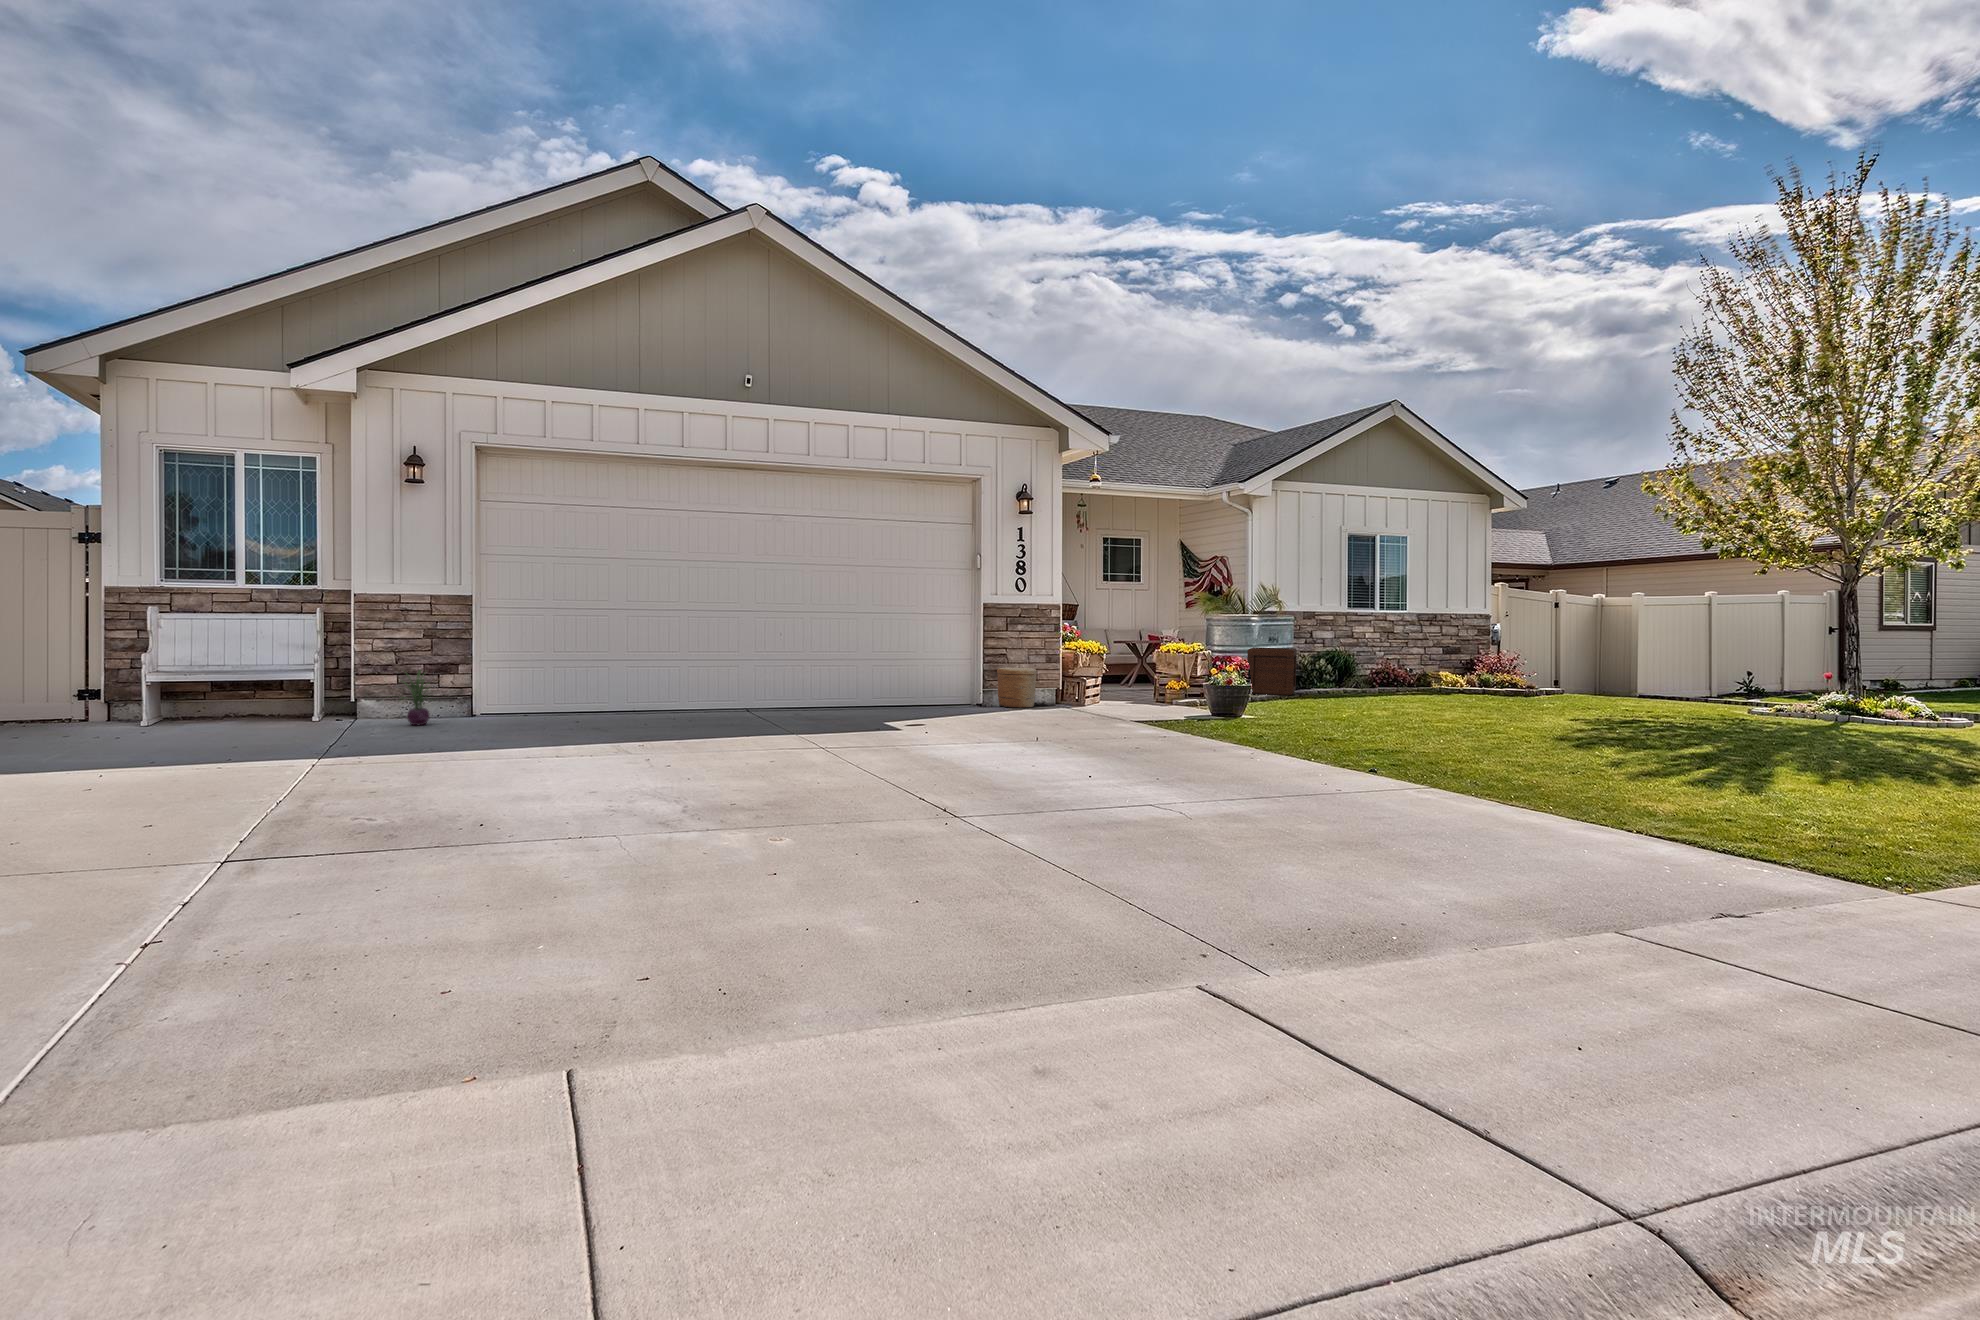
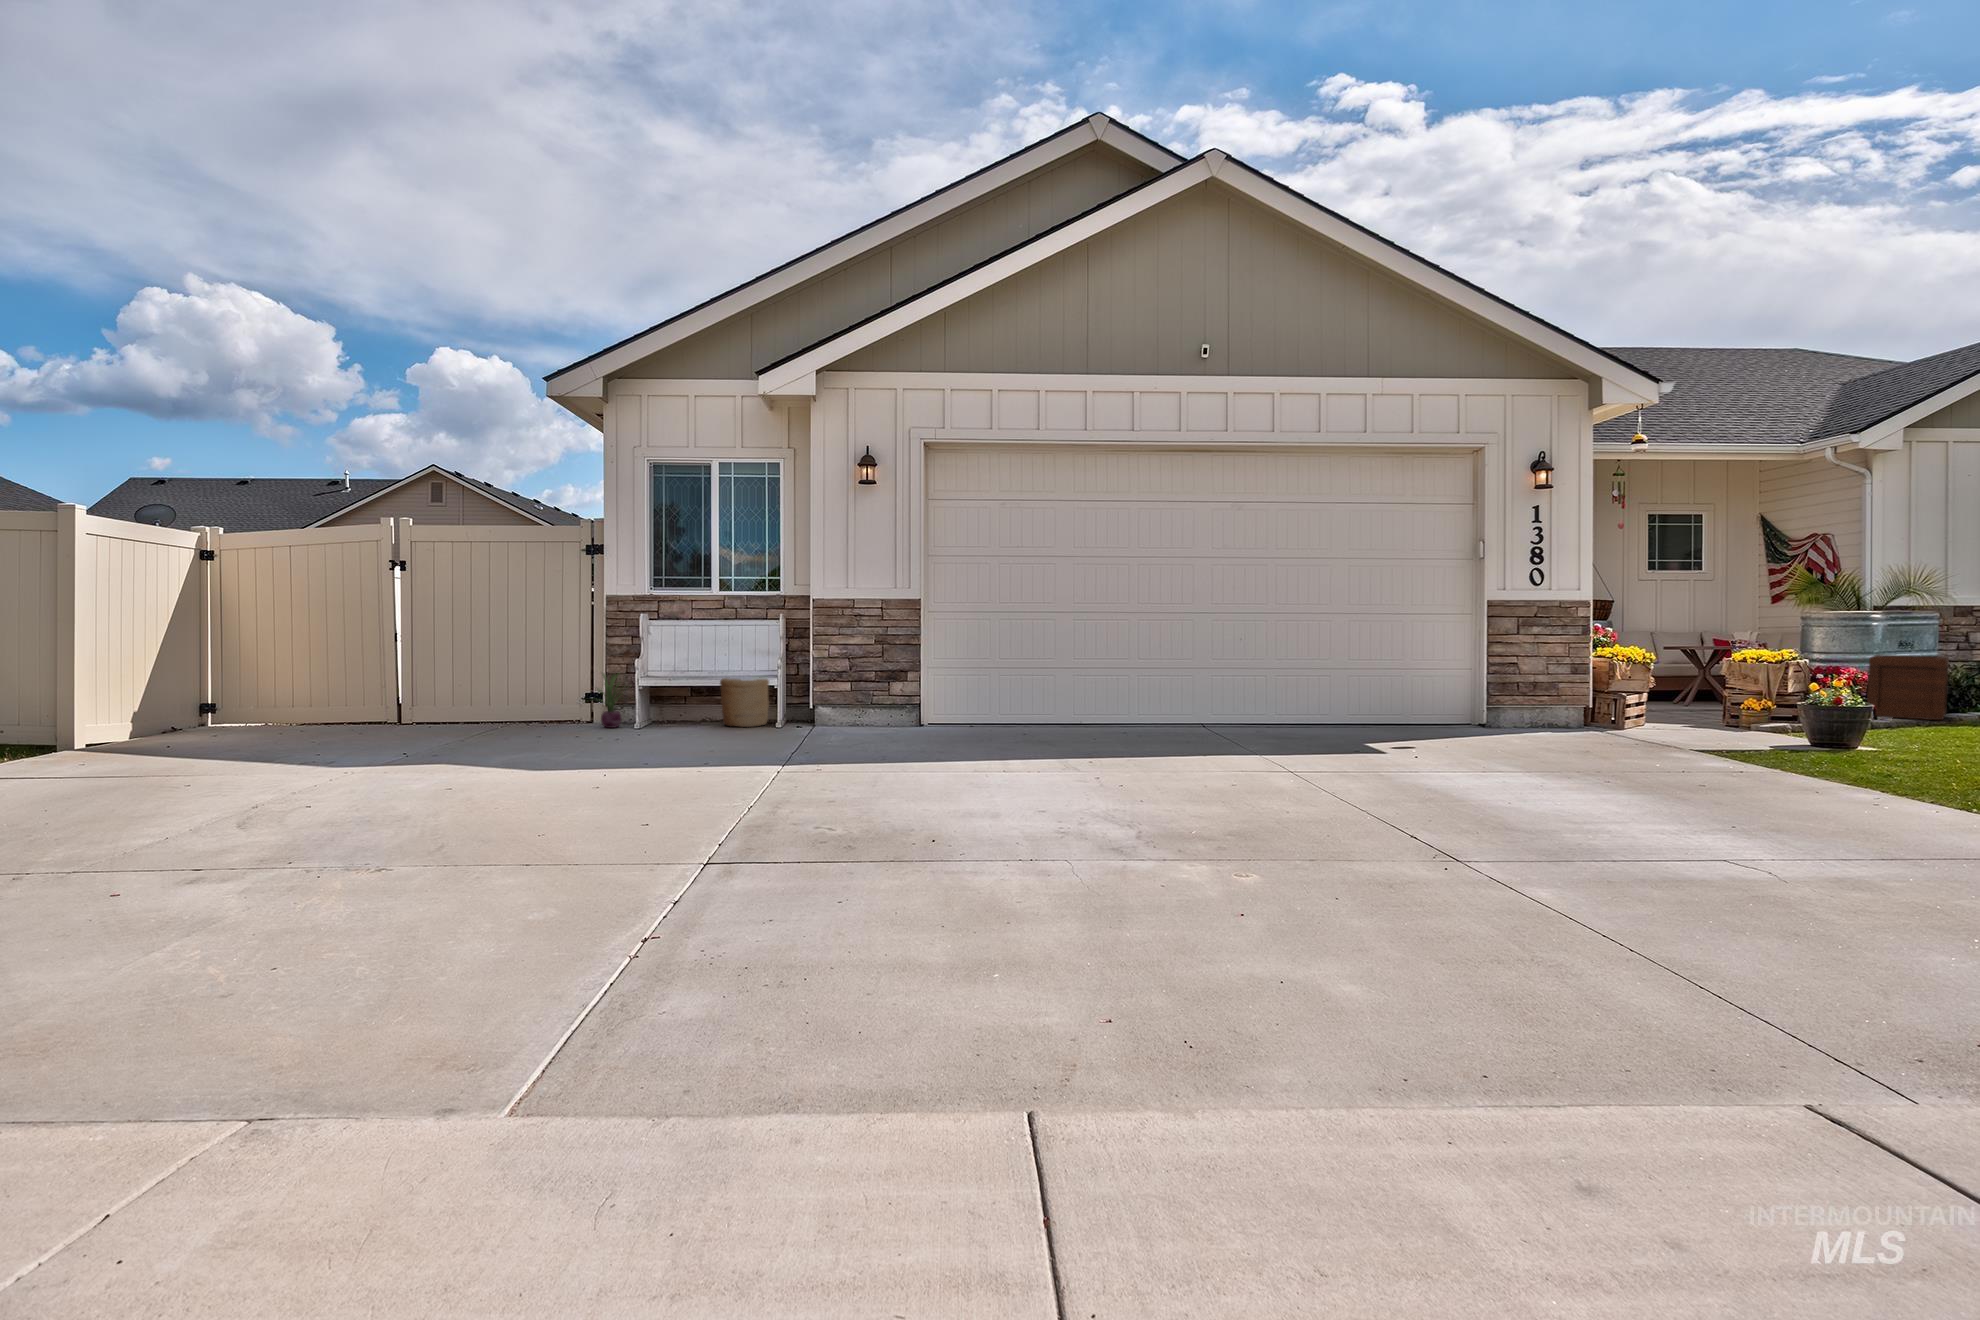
woven basket: present [997,668,1037,708] -> present [720,677,769,727]
decorative plant: present [404,670,430,725] -> present [600,674,622,728]

